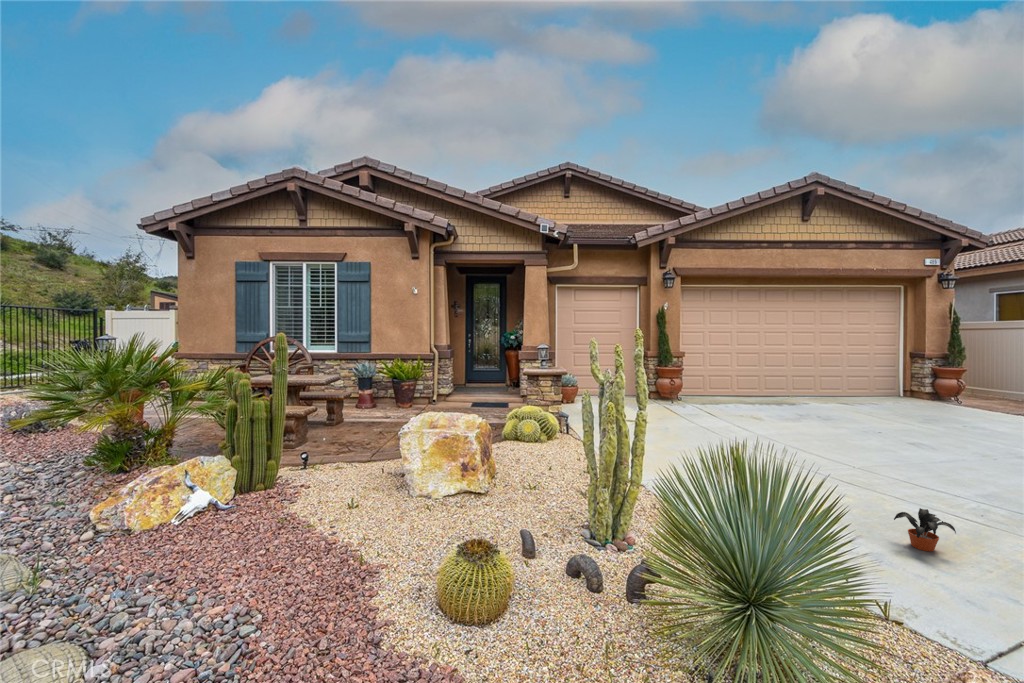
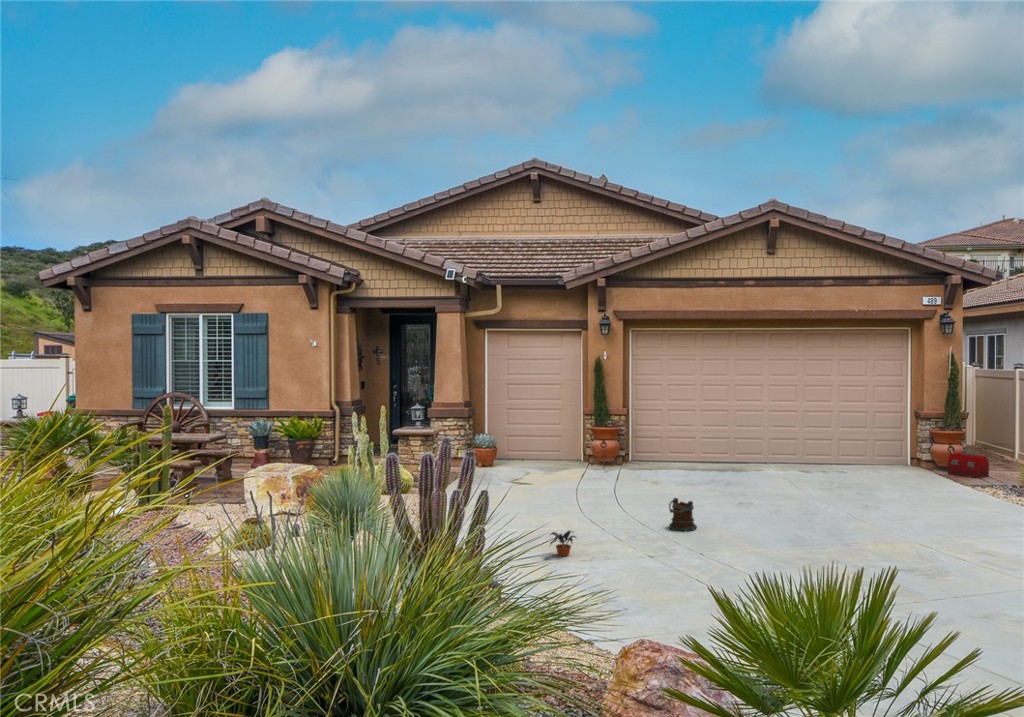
toolbox: none [962,383,1001,408] -> present [947,450,989,479]
bucket: none [912,443,959,485] -> present [669,498,697,531]

